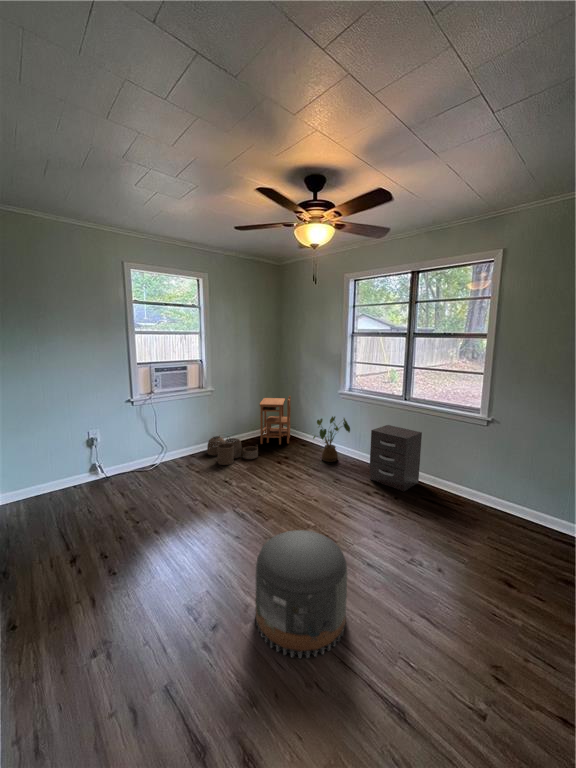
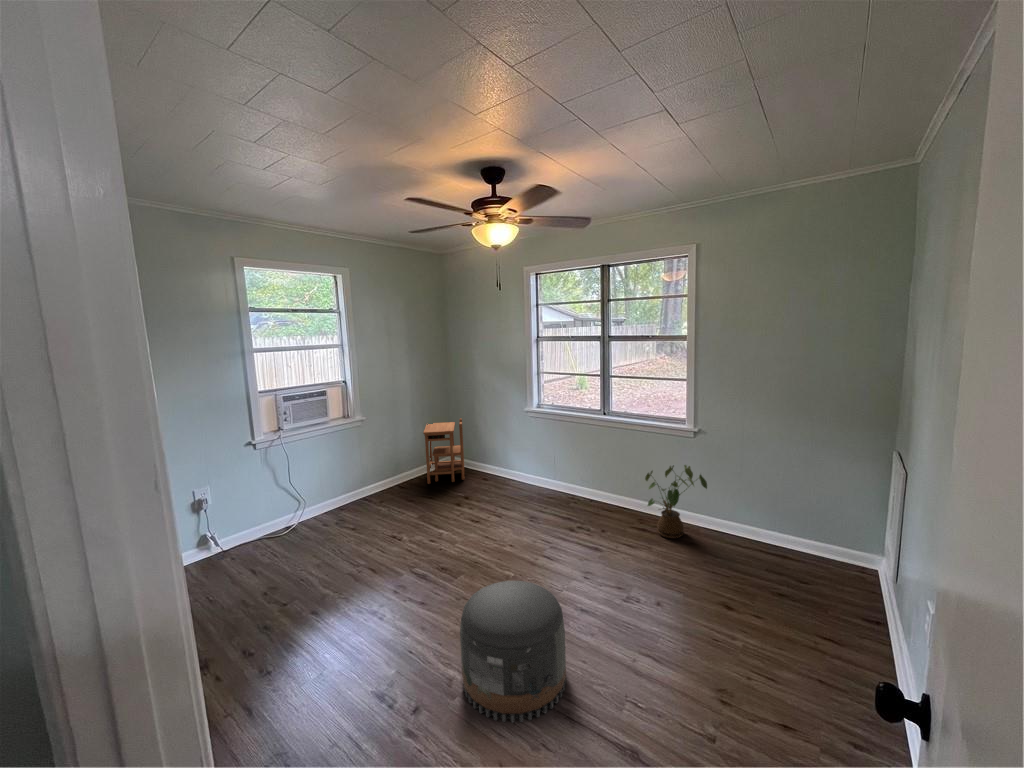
house plant: present [313,416,350,462] -> present [645,465,707,538]
dresser: present [369,425,422,492] -> none [568,446,626,524]
woven basket: present [207,436,258,465] -> none [359,478,428,516]

